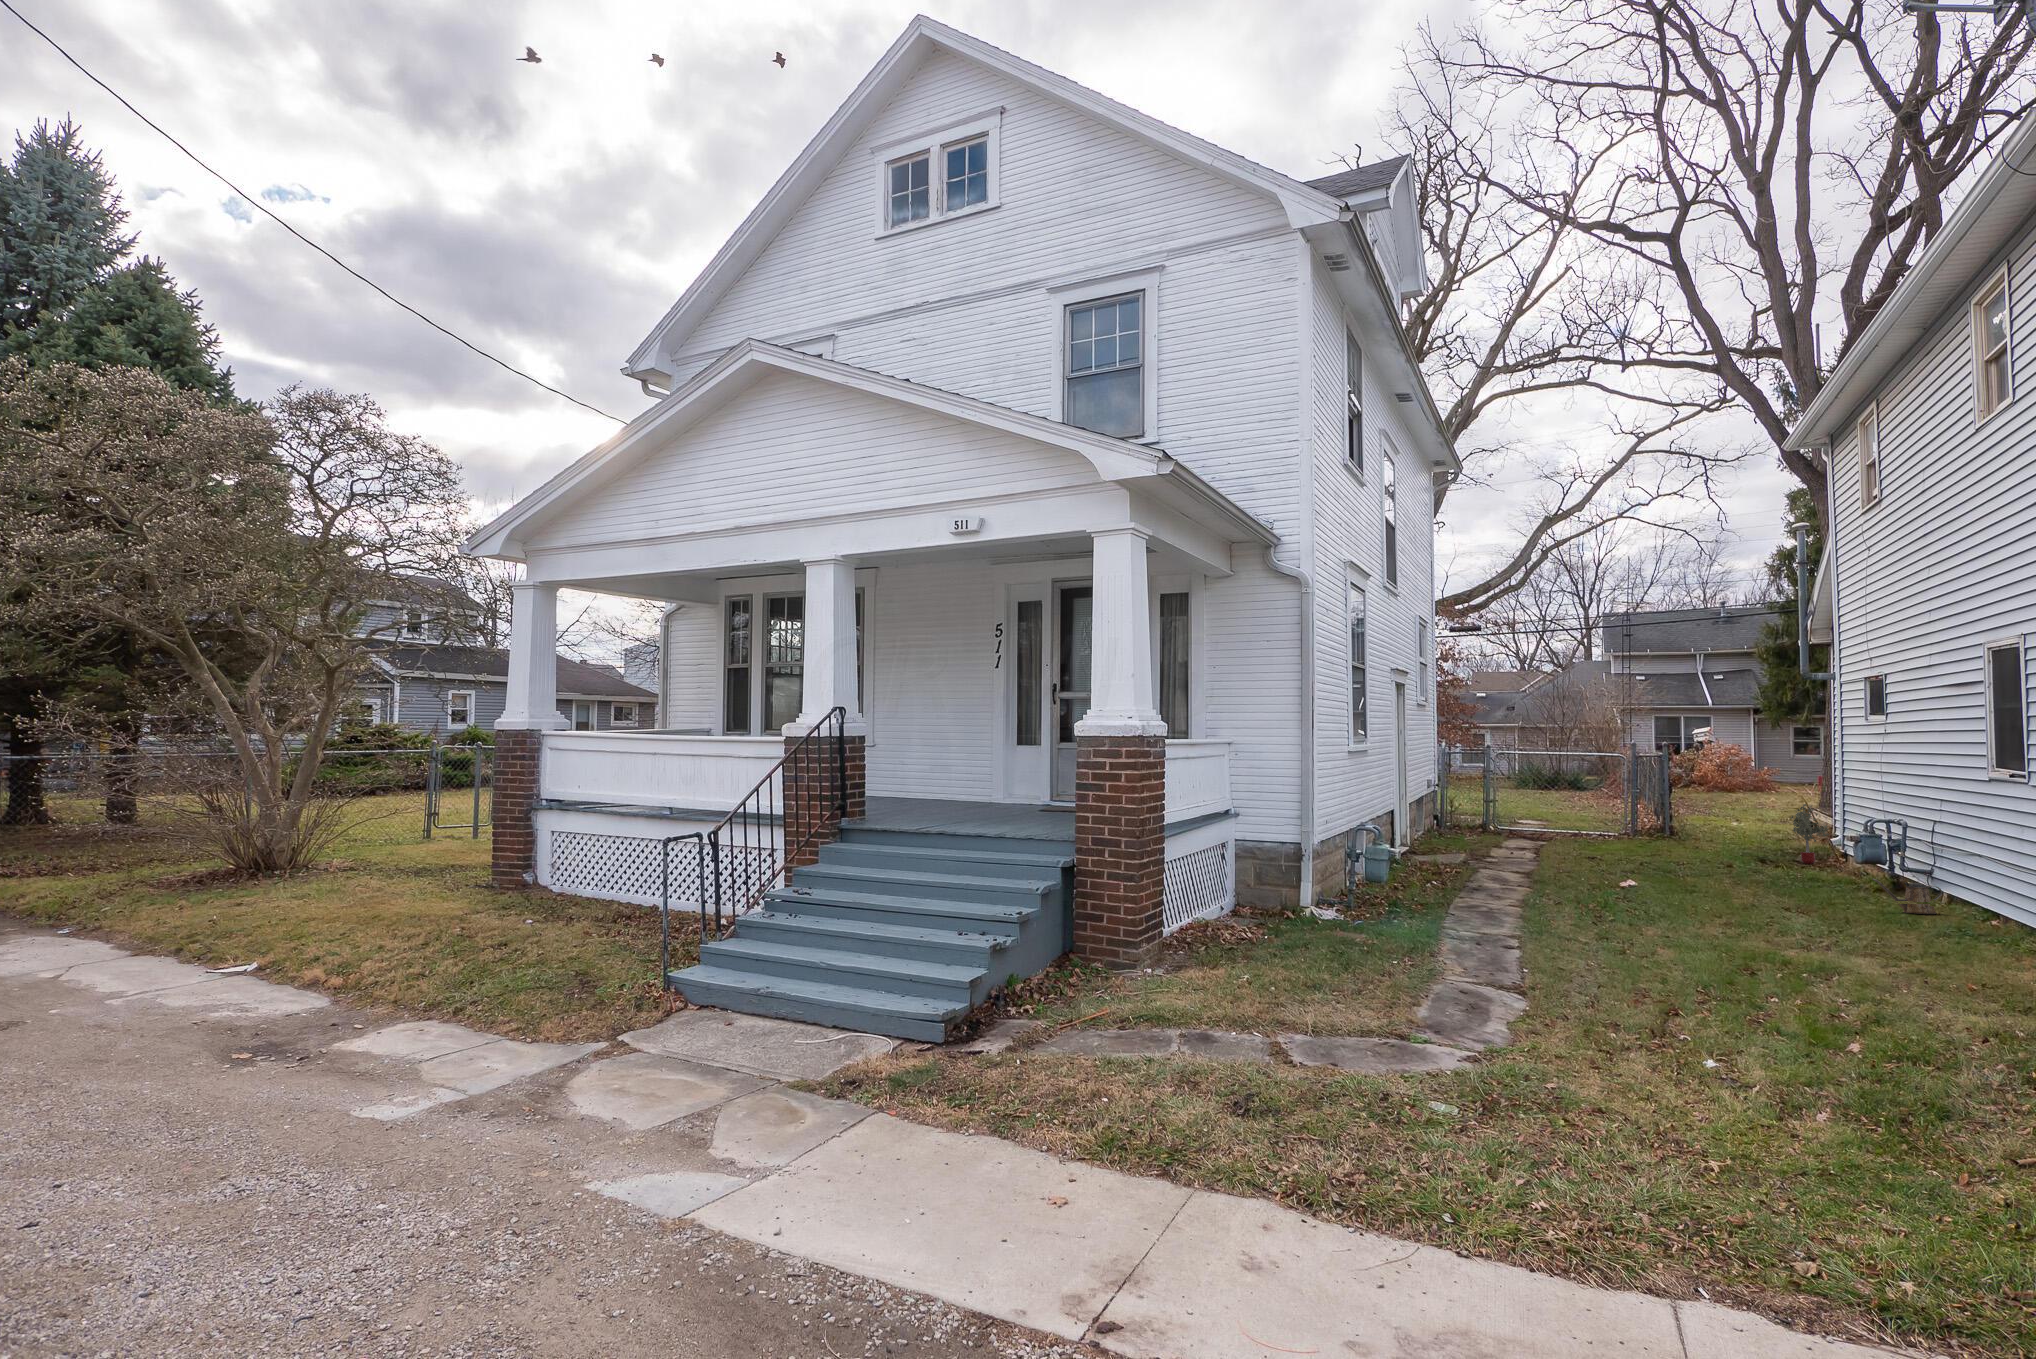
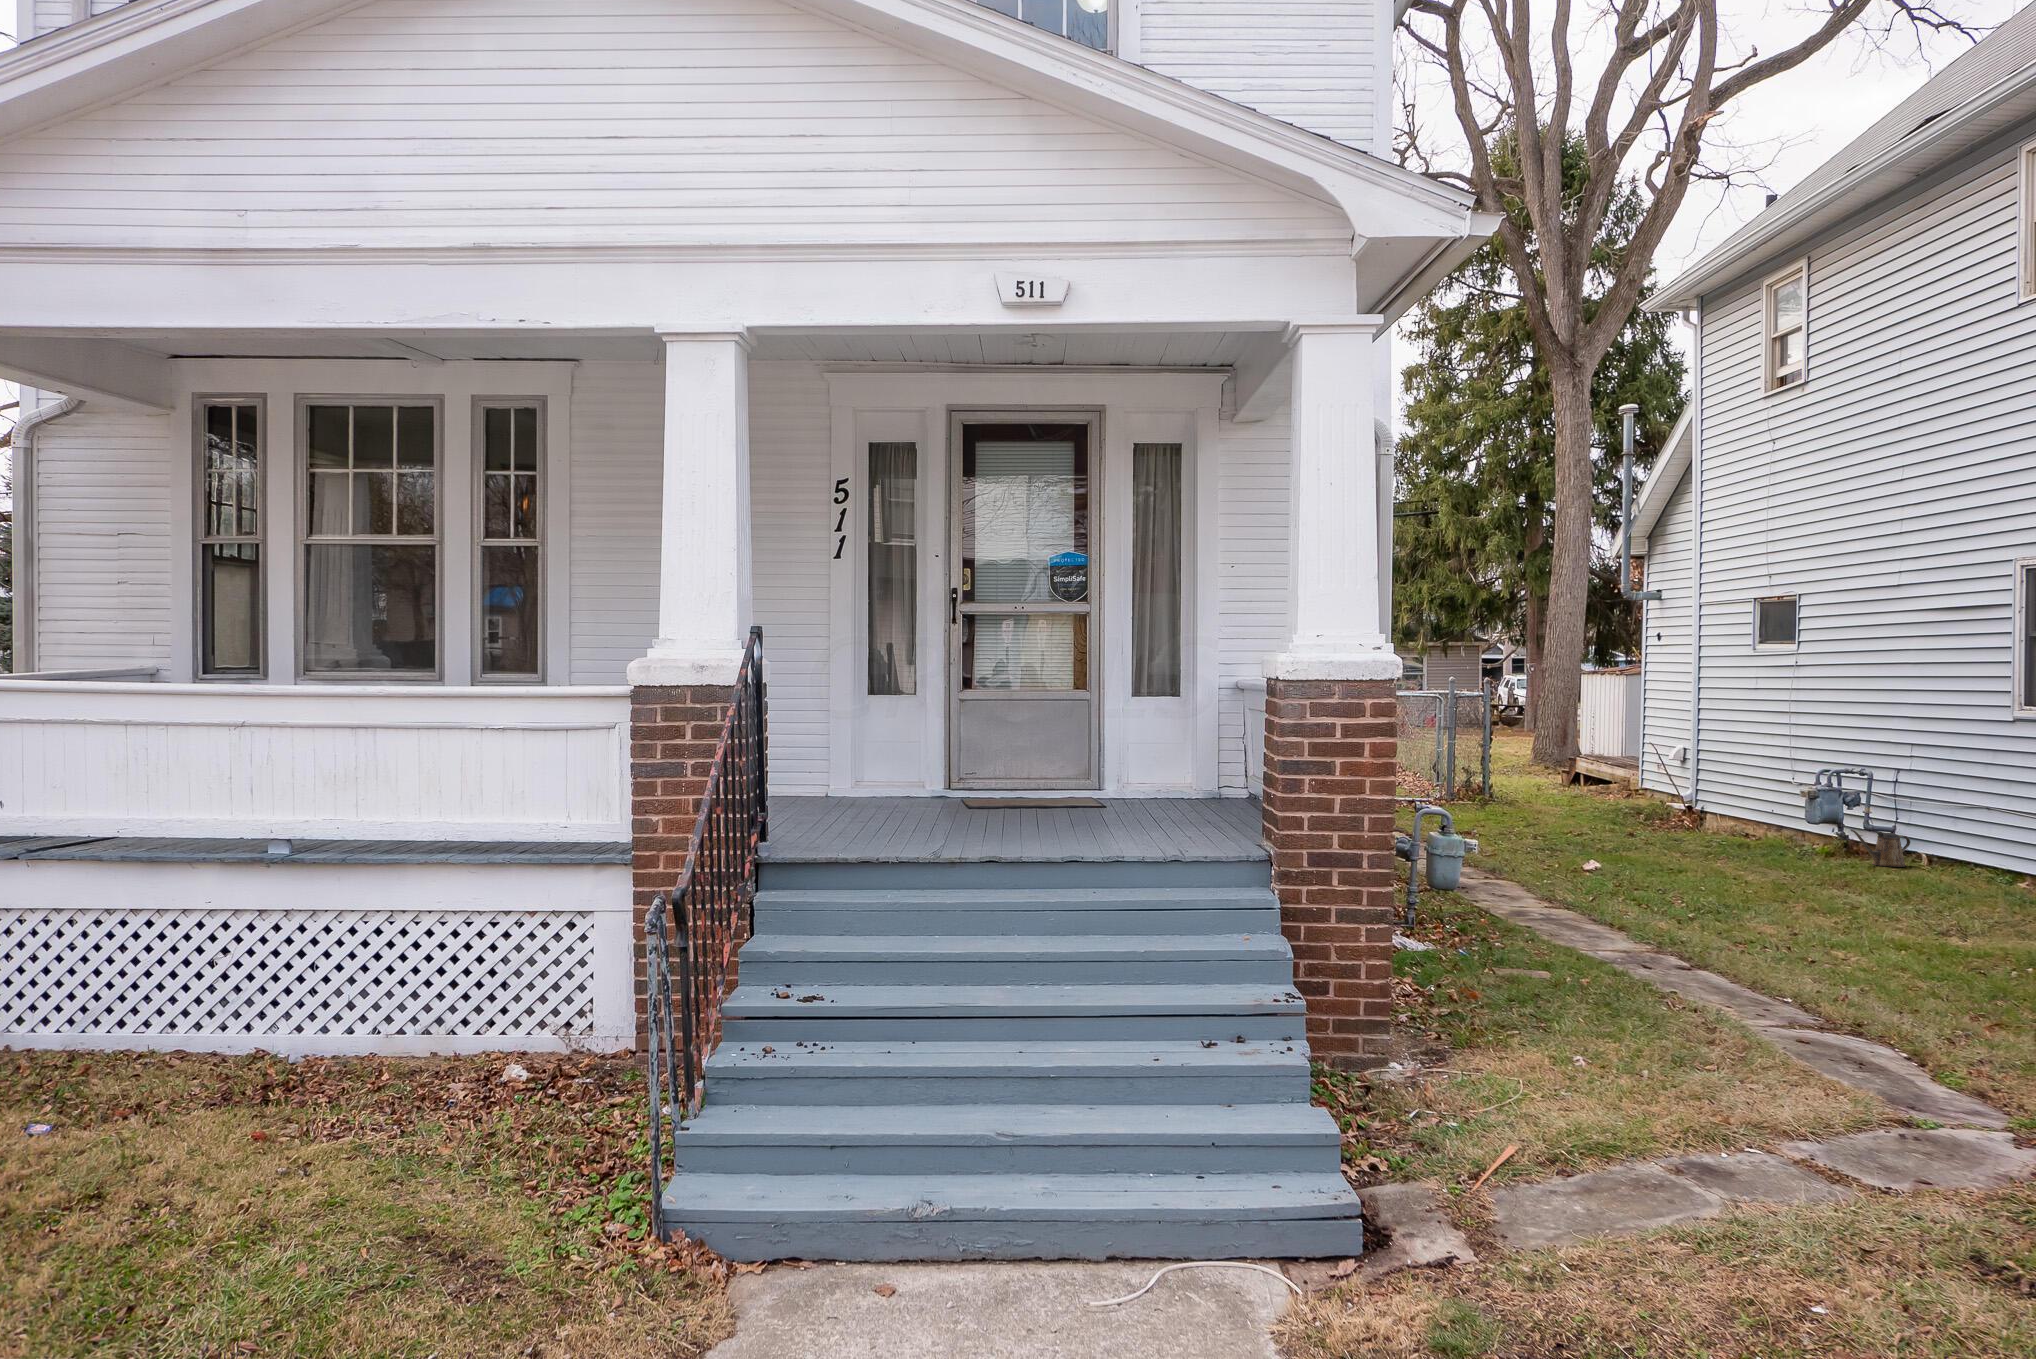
potted tree: present [1791,804,1829,864] -> none [1610,731,1649,795]

